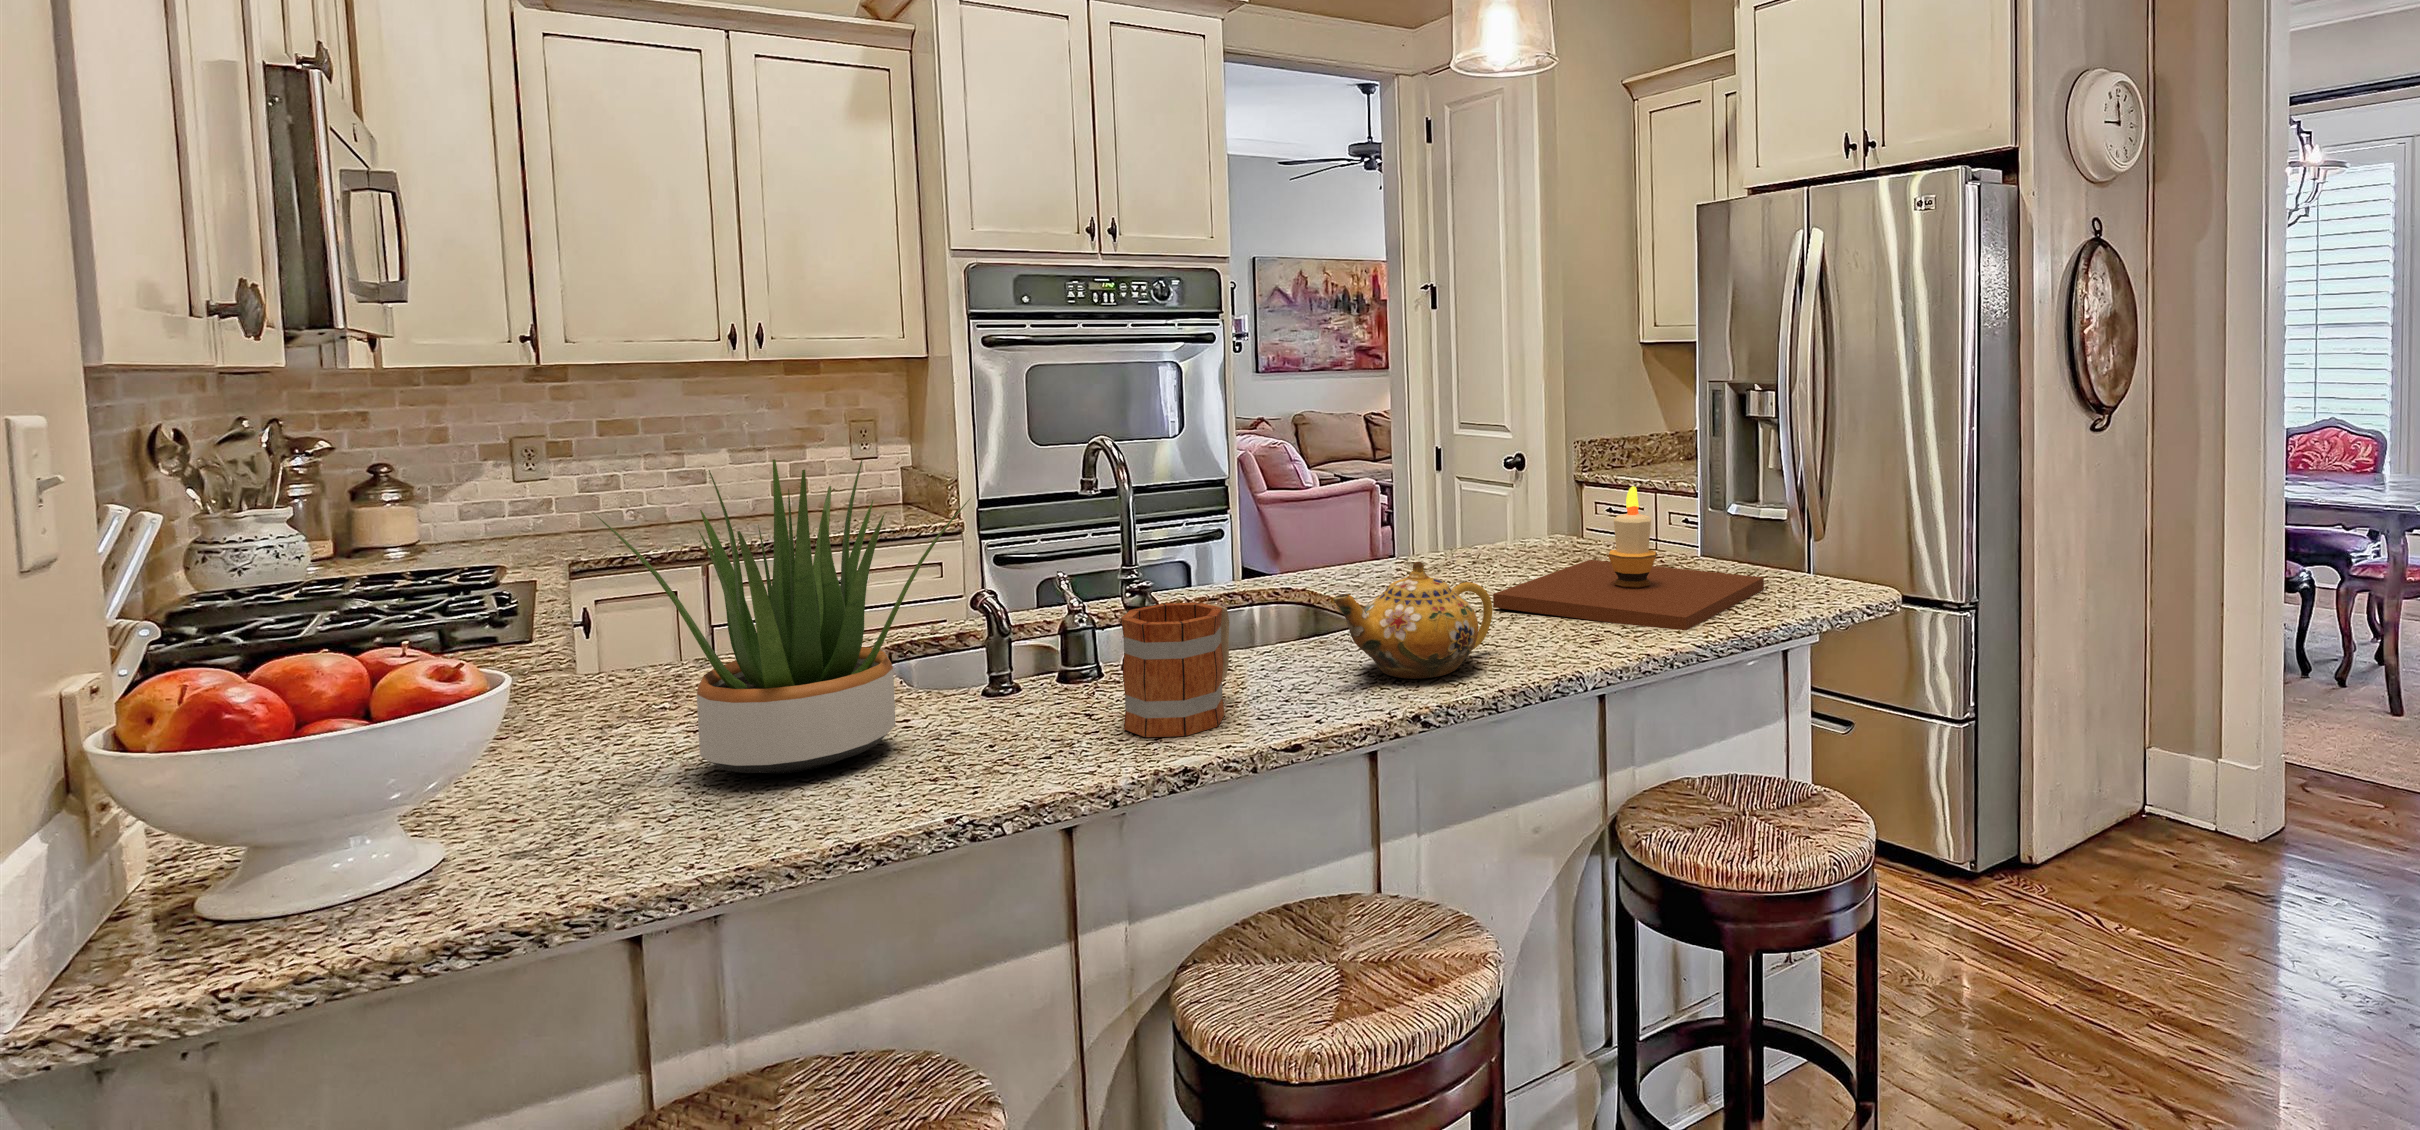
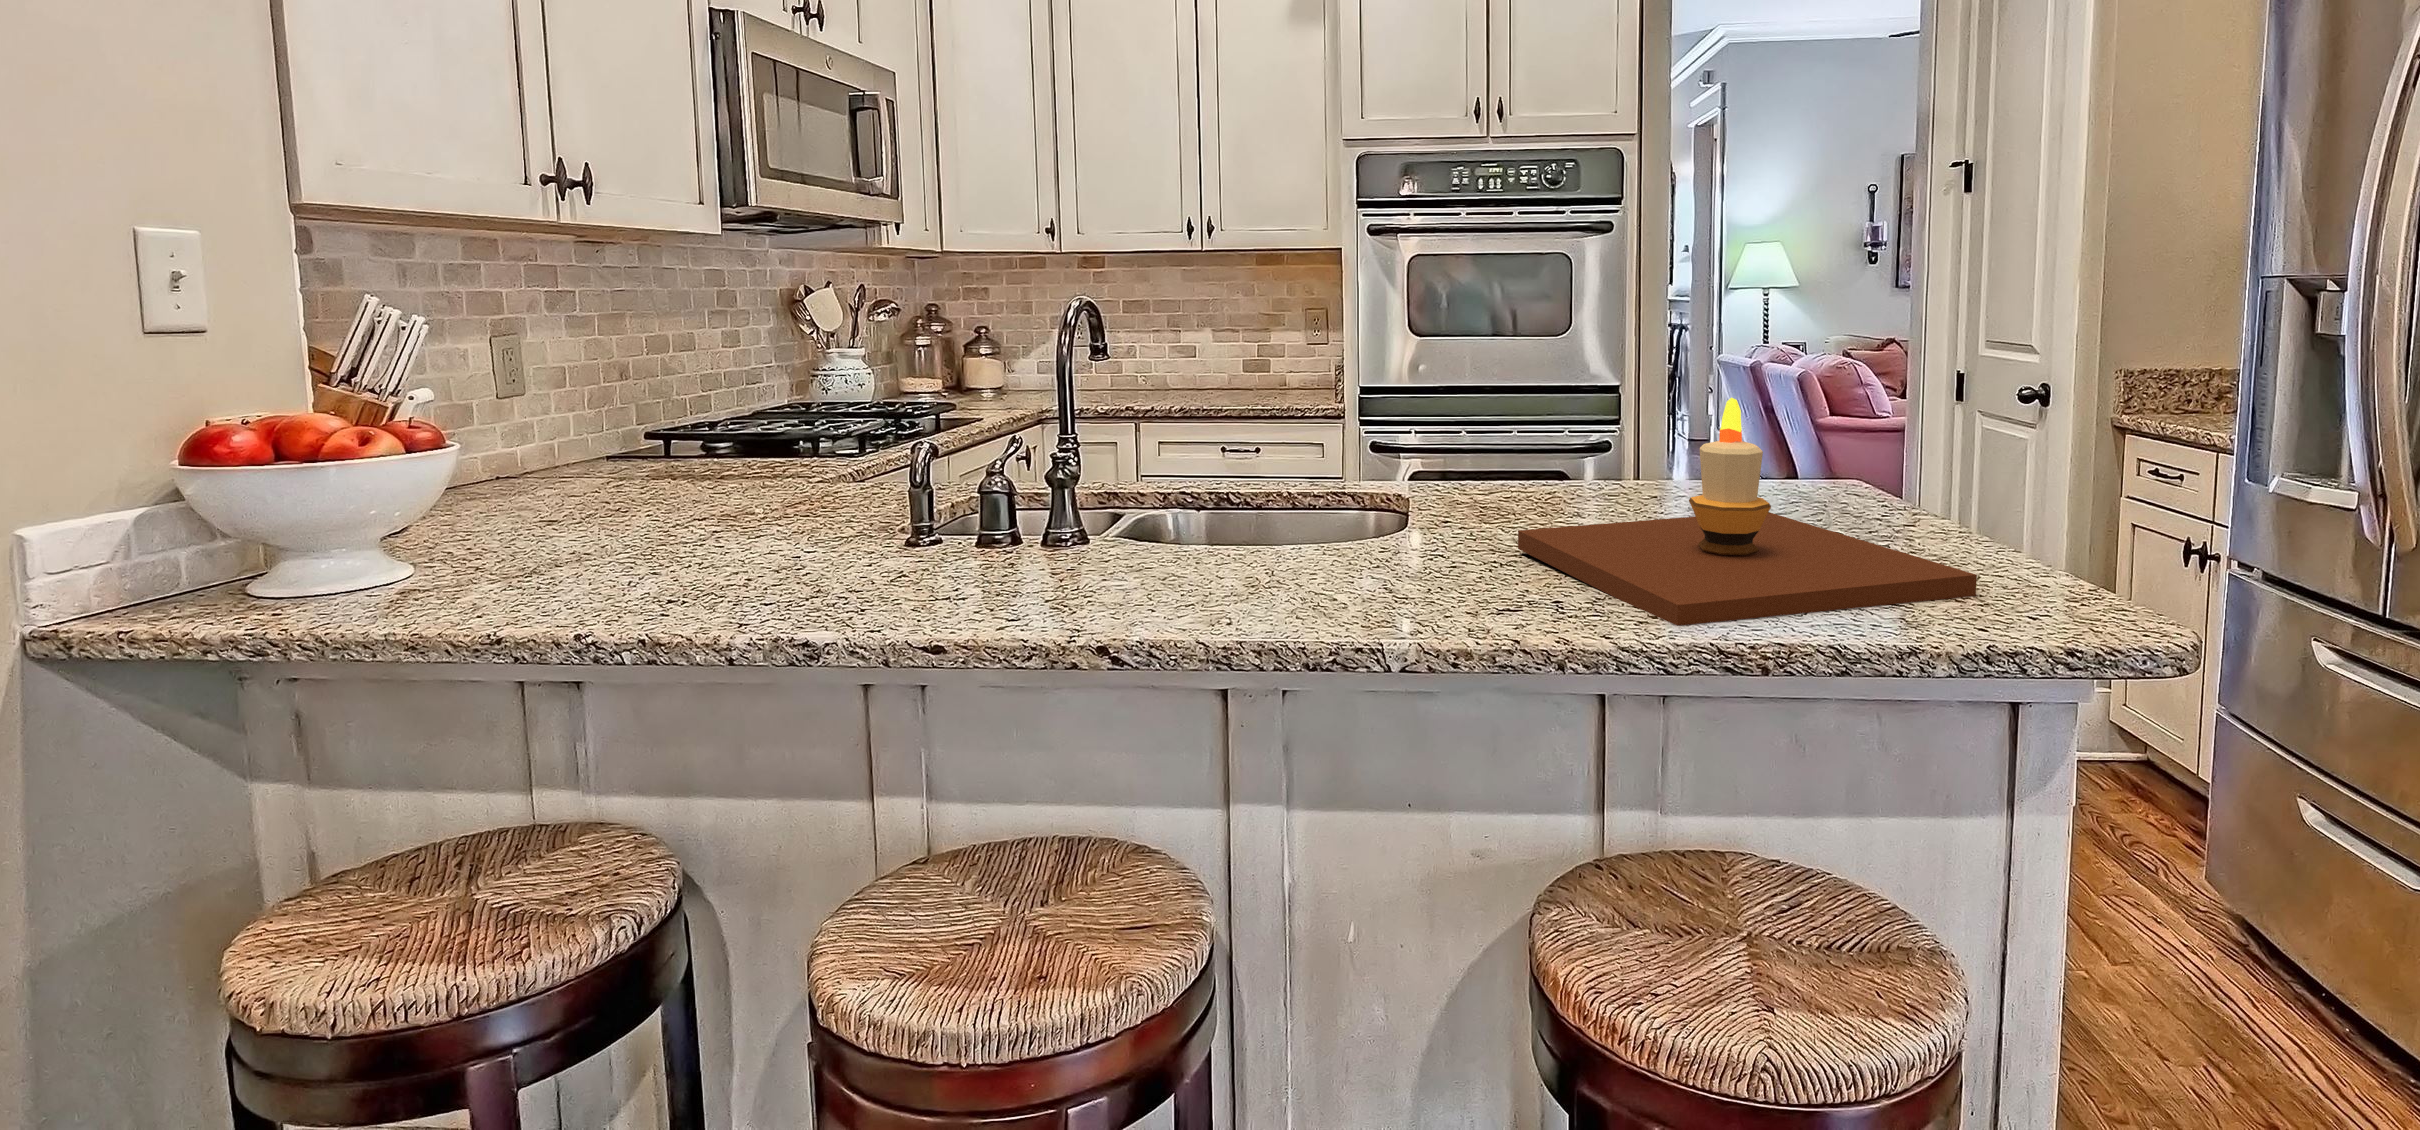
potted plant: present [596,459,970,774] -> none [505,293,784,573]
teapot: present [1334,562,1492,679] -> none [1104,458,1368,611]
mug: present [1121,603,1230,737] -> none [854,467,1020,612]

